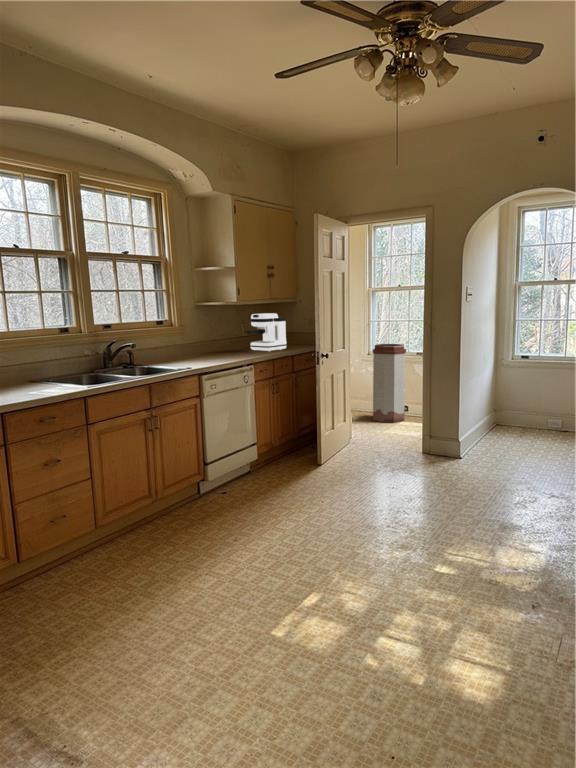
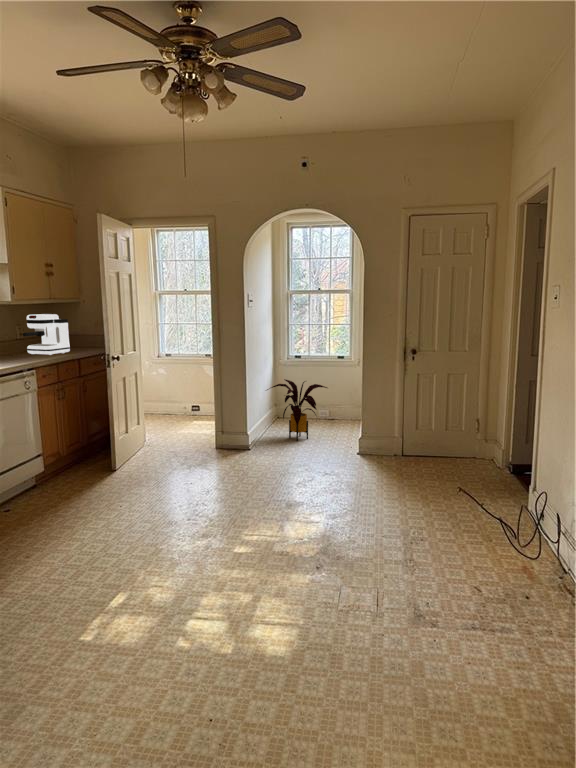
trash can: present [373,344,406,423] -> none [161,346,196,424]
house plant: none [481,382,560,452] -> present [267,379,327,441]

